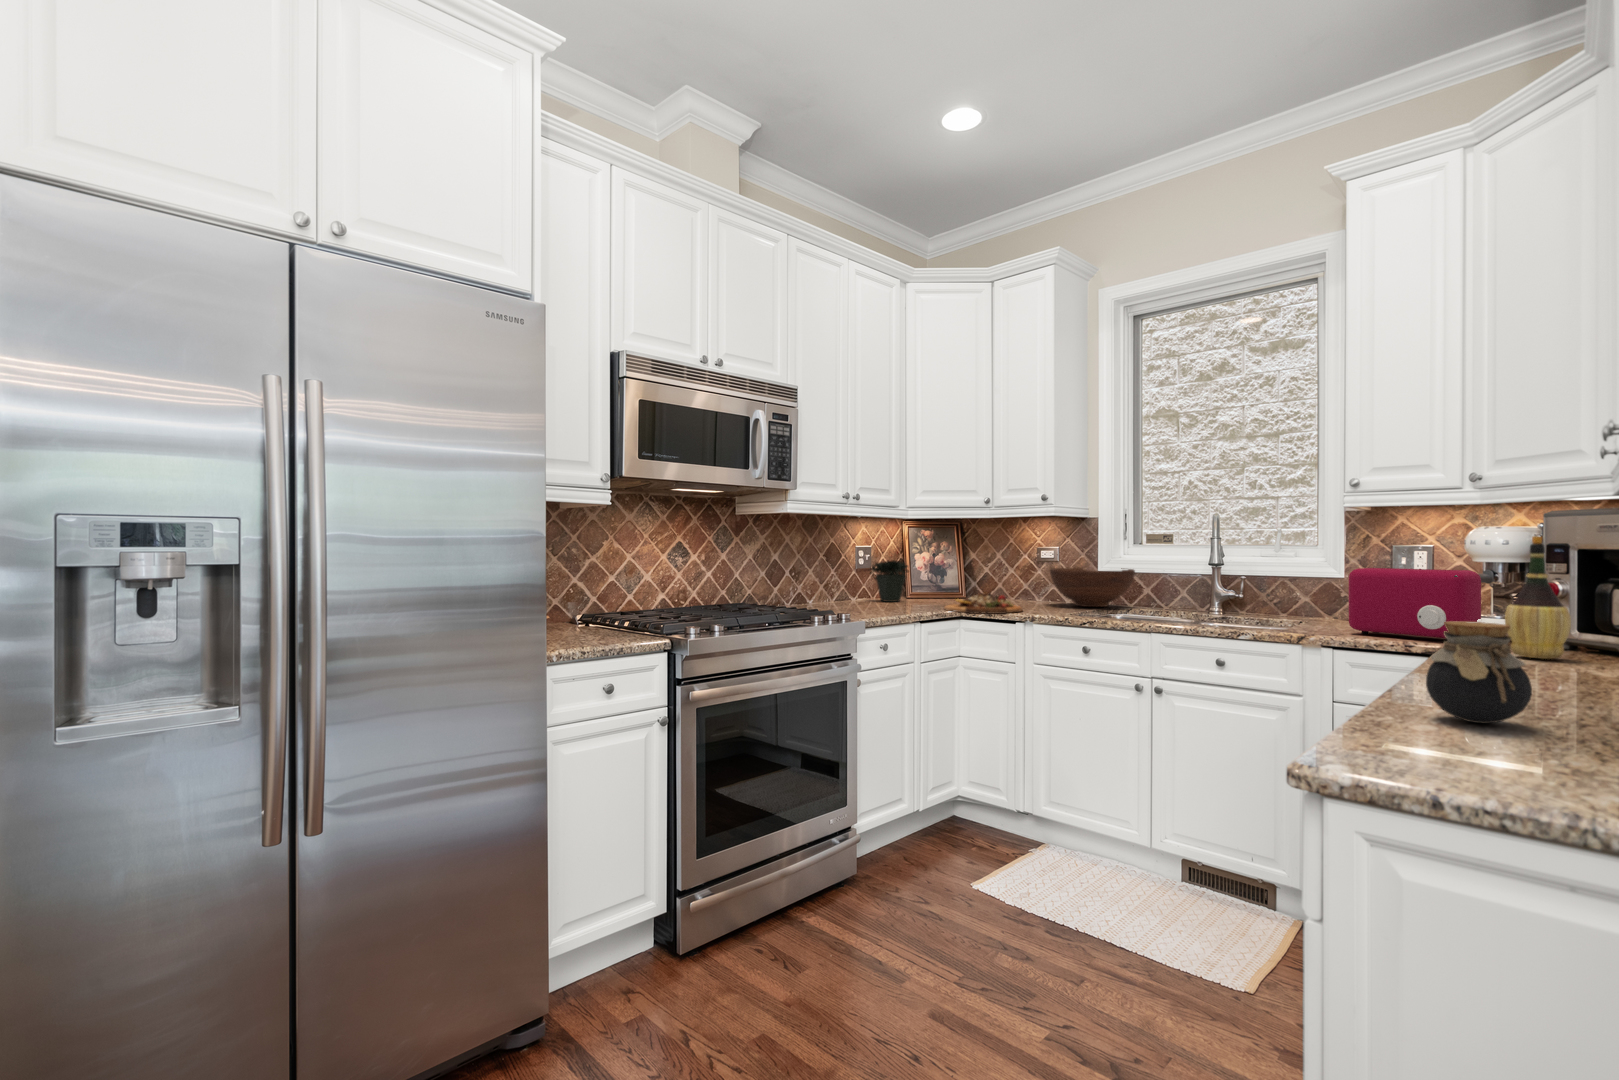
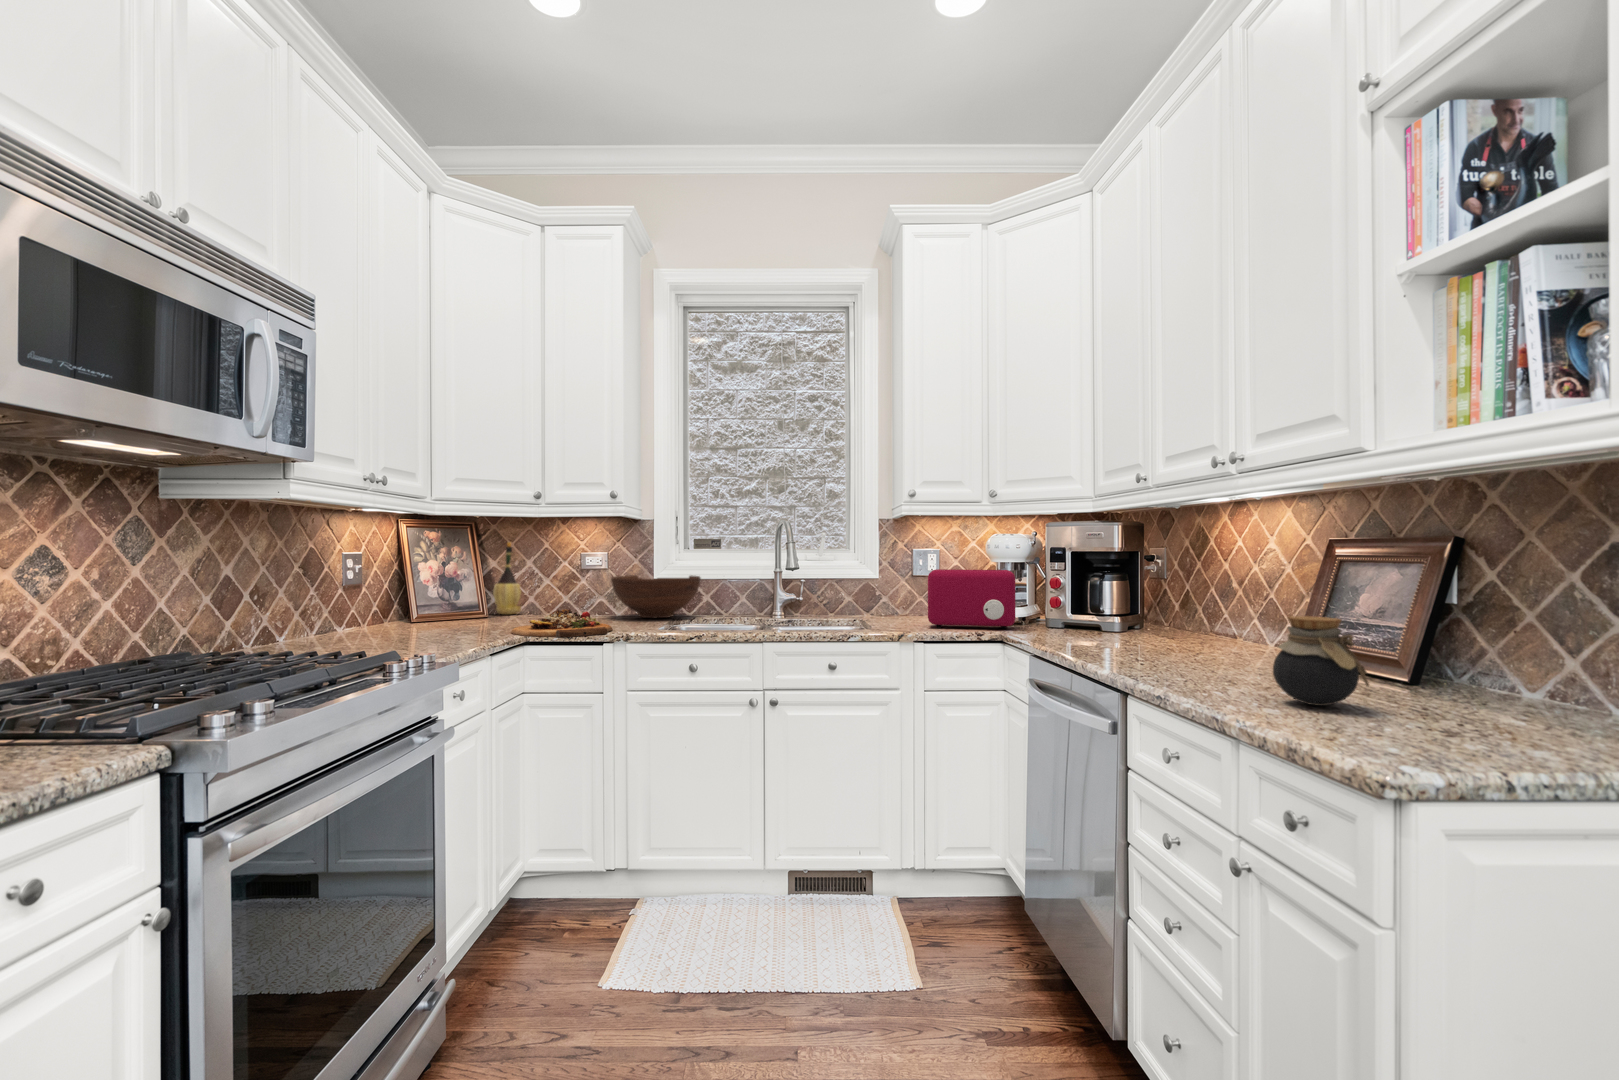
wine bottle: present [1505,536,1571,659] -> present [493,542,521,614]
potted plant: present [870,552,909,602] -> none [373,525,441,630]

